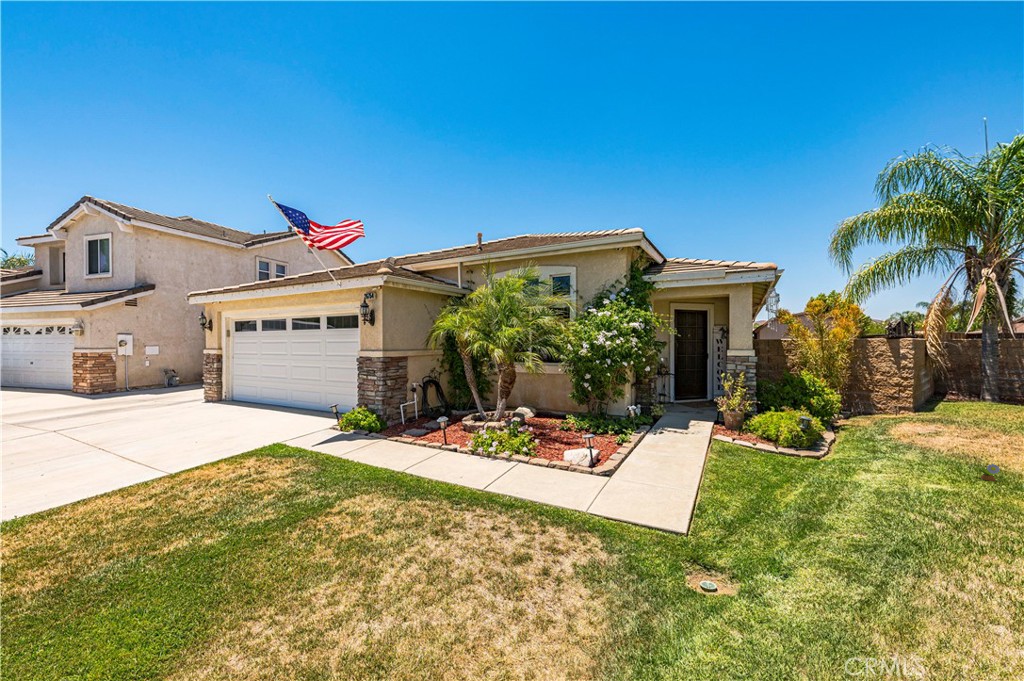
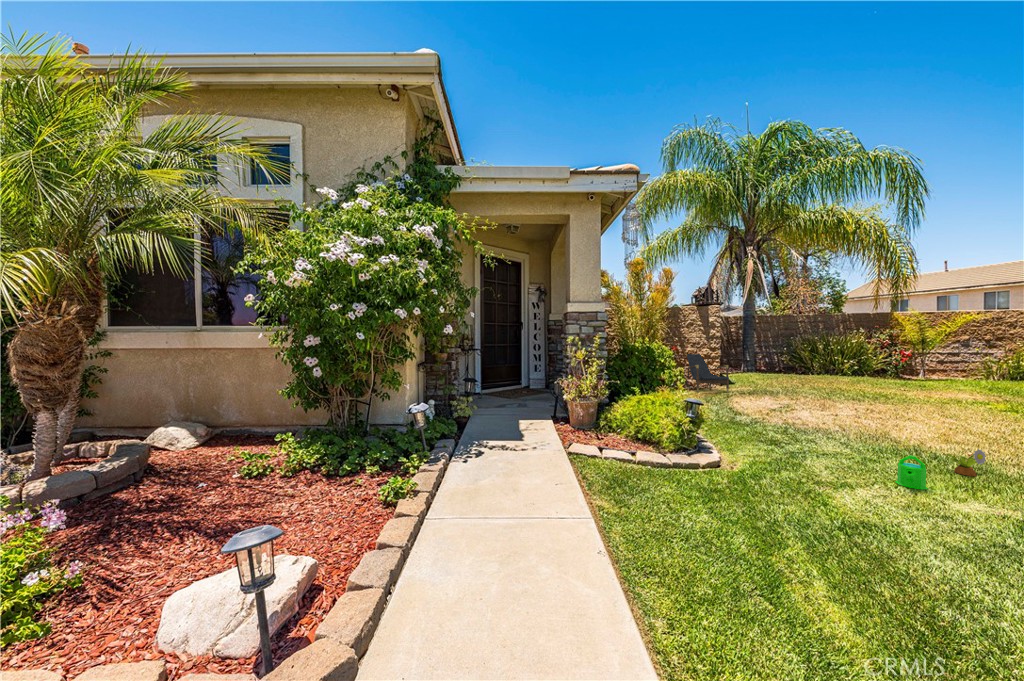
lounge chair: none [872,382,916,420] -> present [687,354,729,392]
watering can: none [911,459,933,479] -> present [895,455,928,490]

